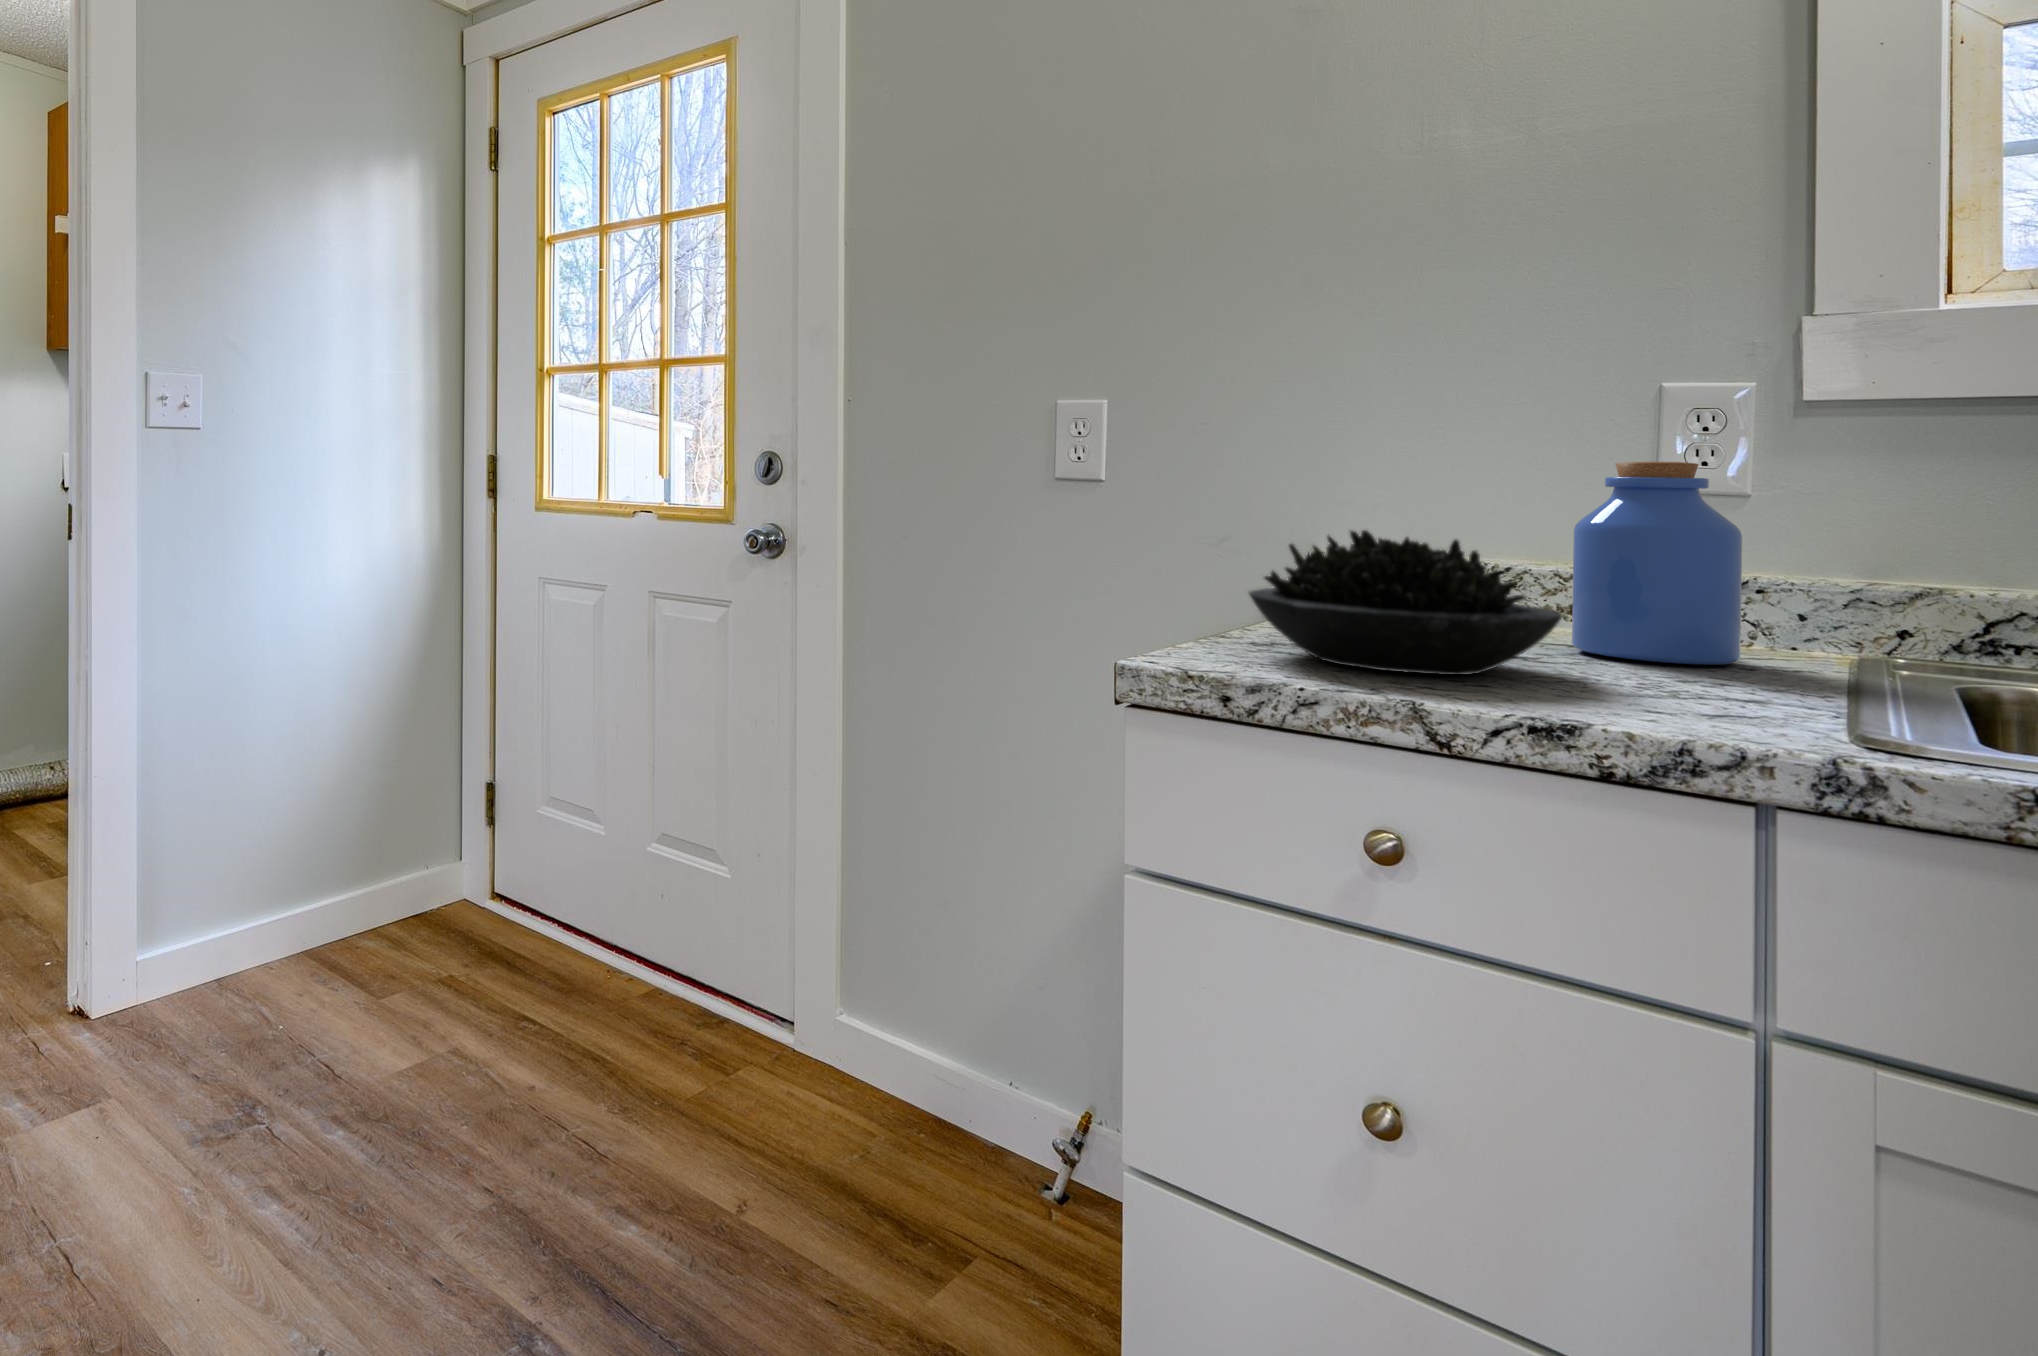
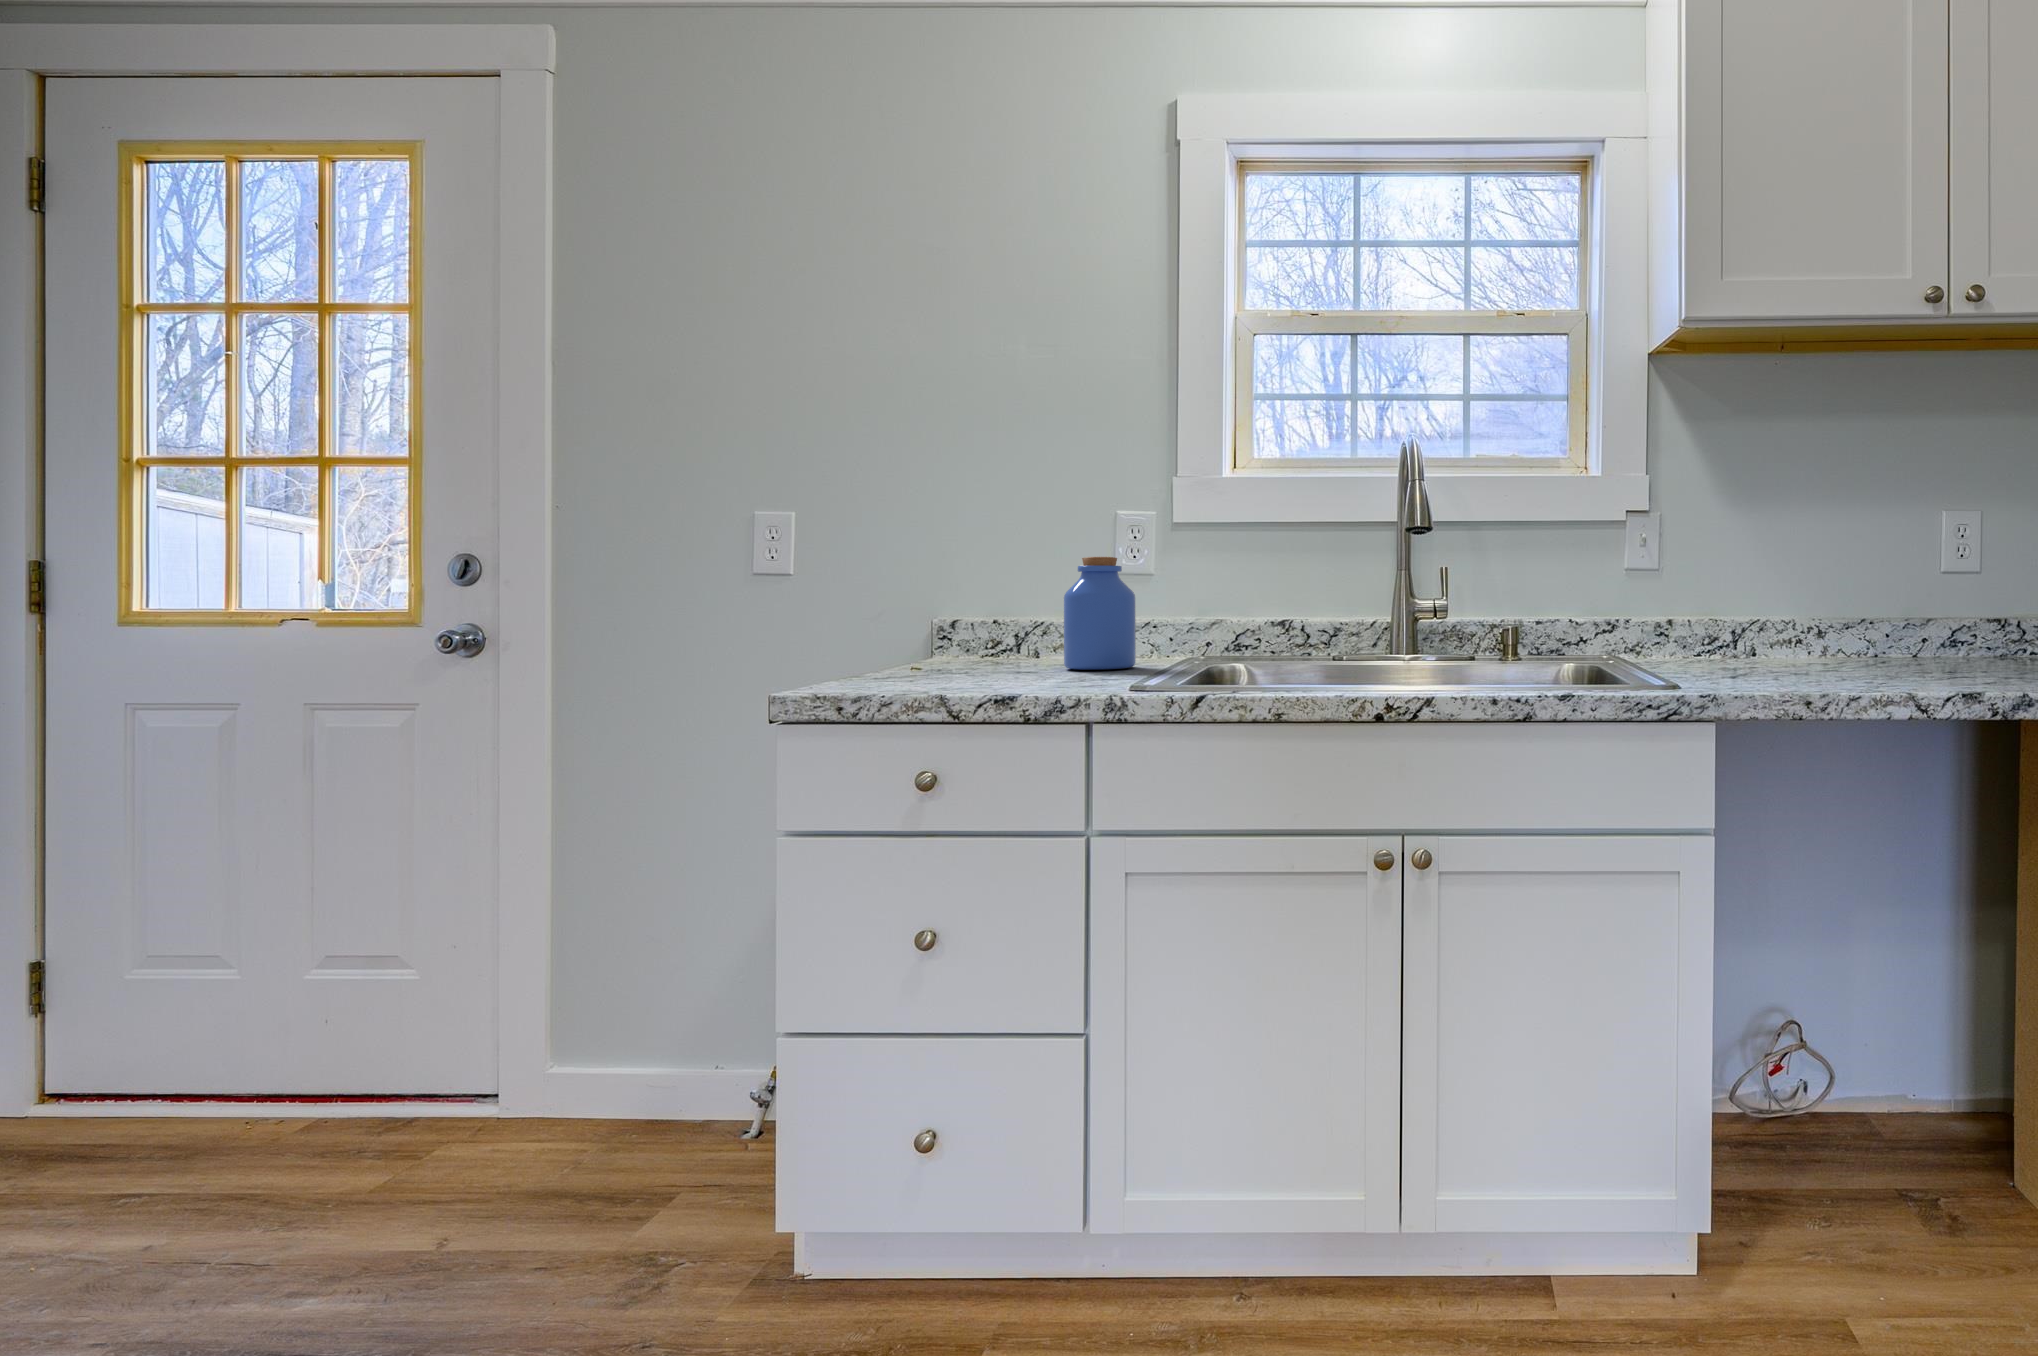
succulent plant: present [1249,530,1562,675] -> none [870,600,1037,685]

